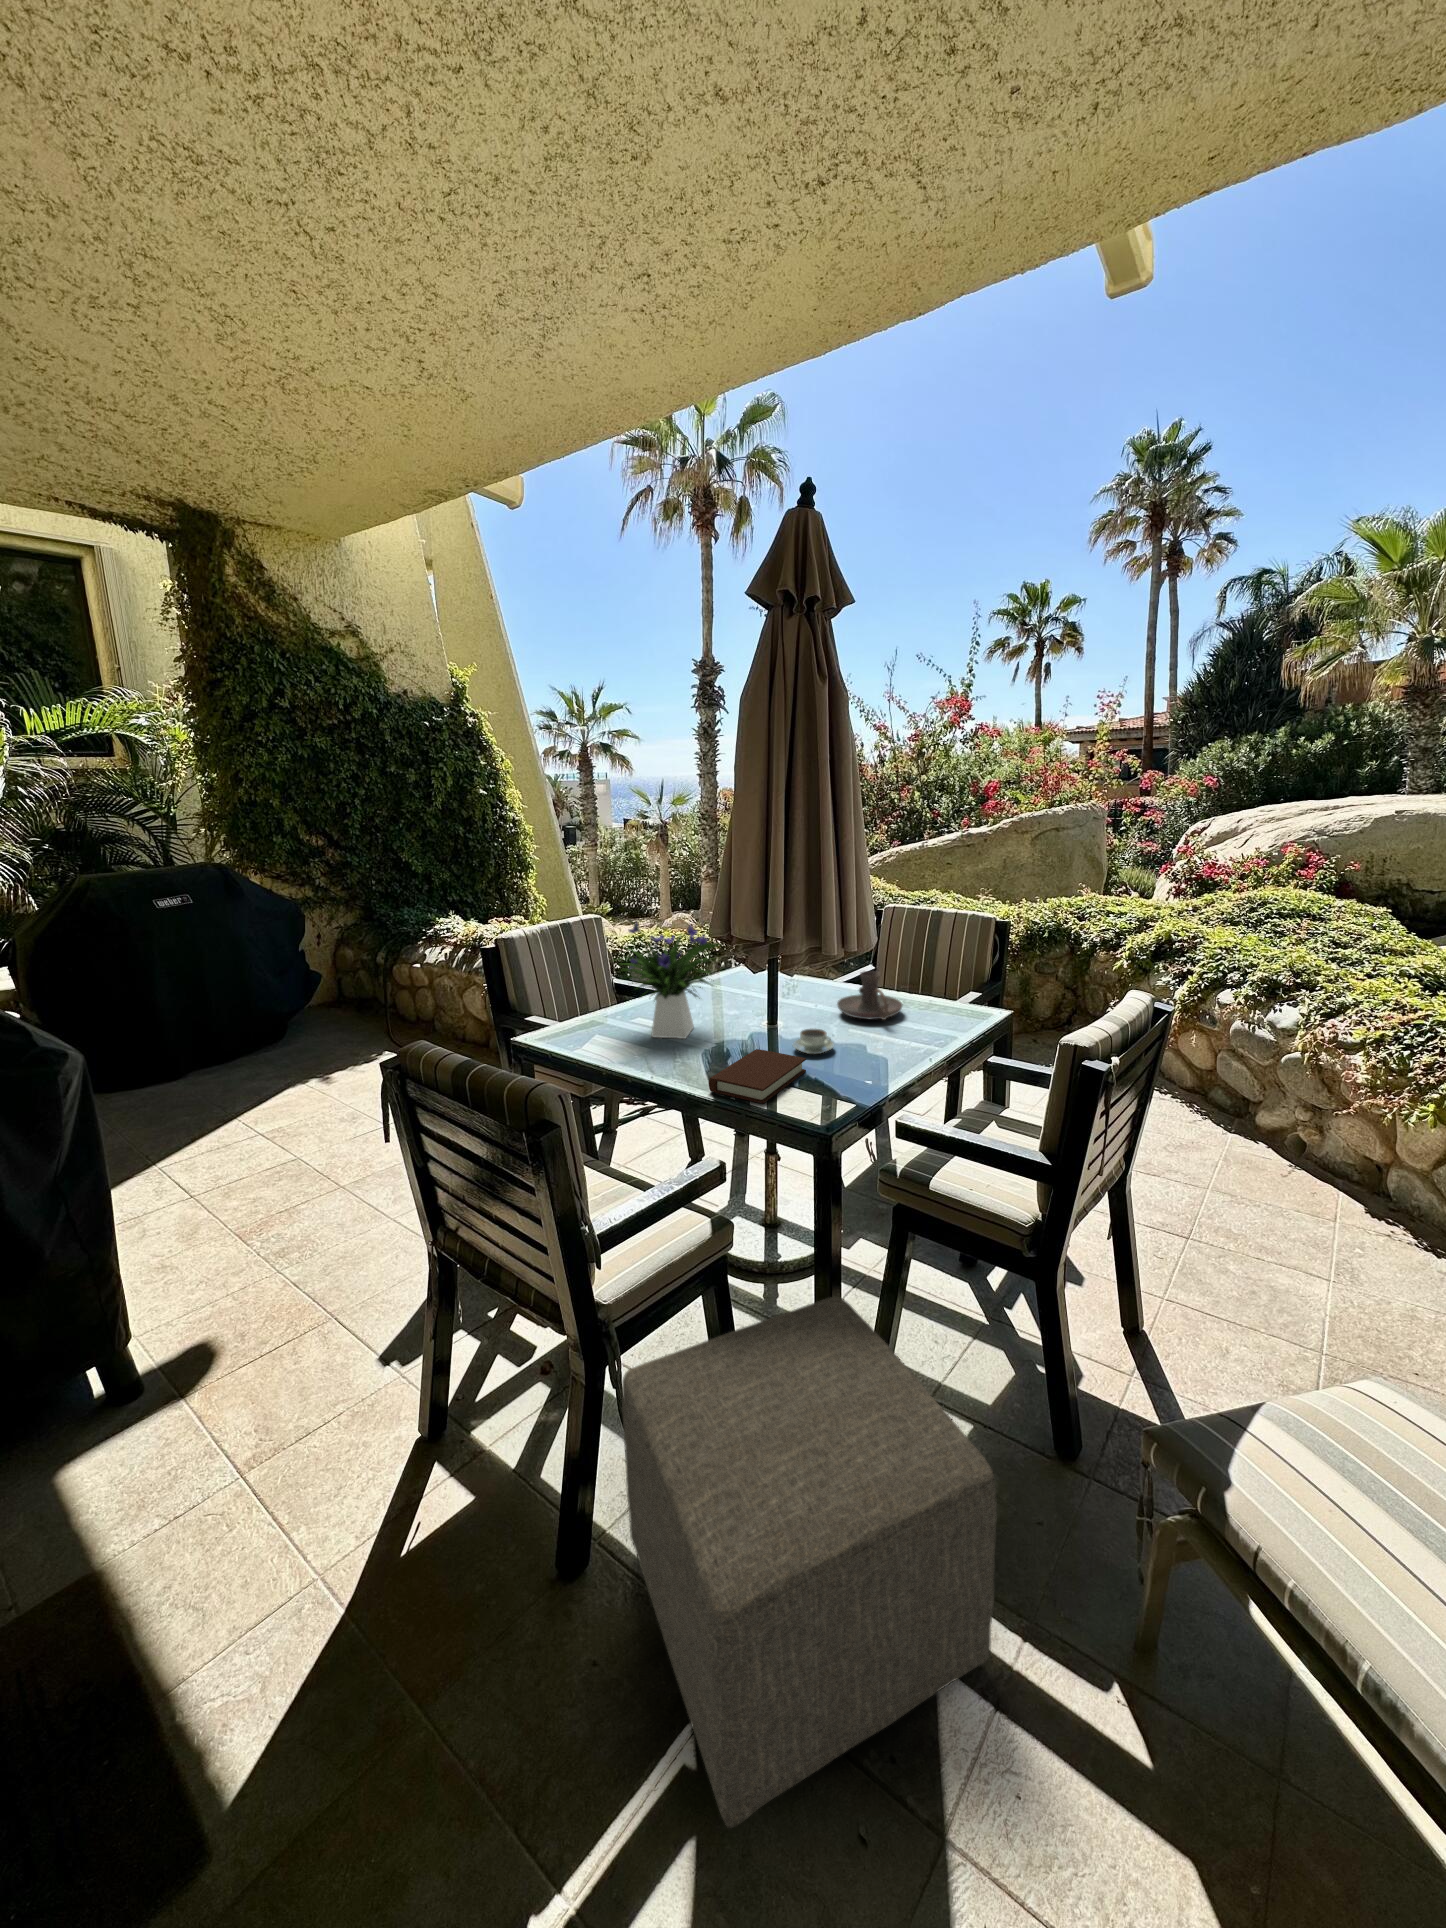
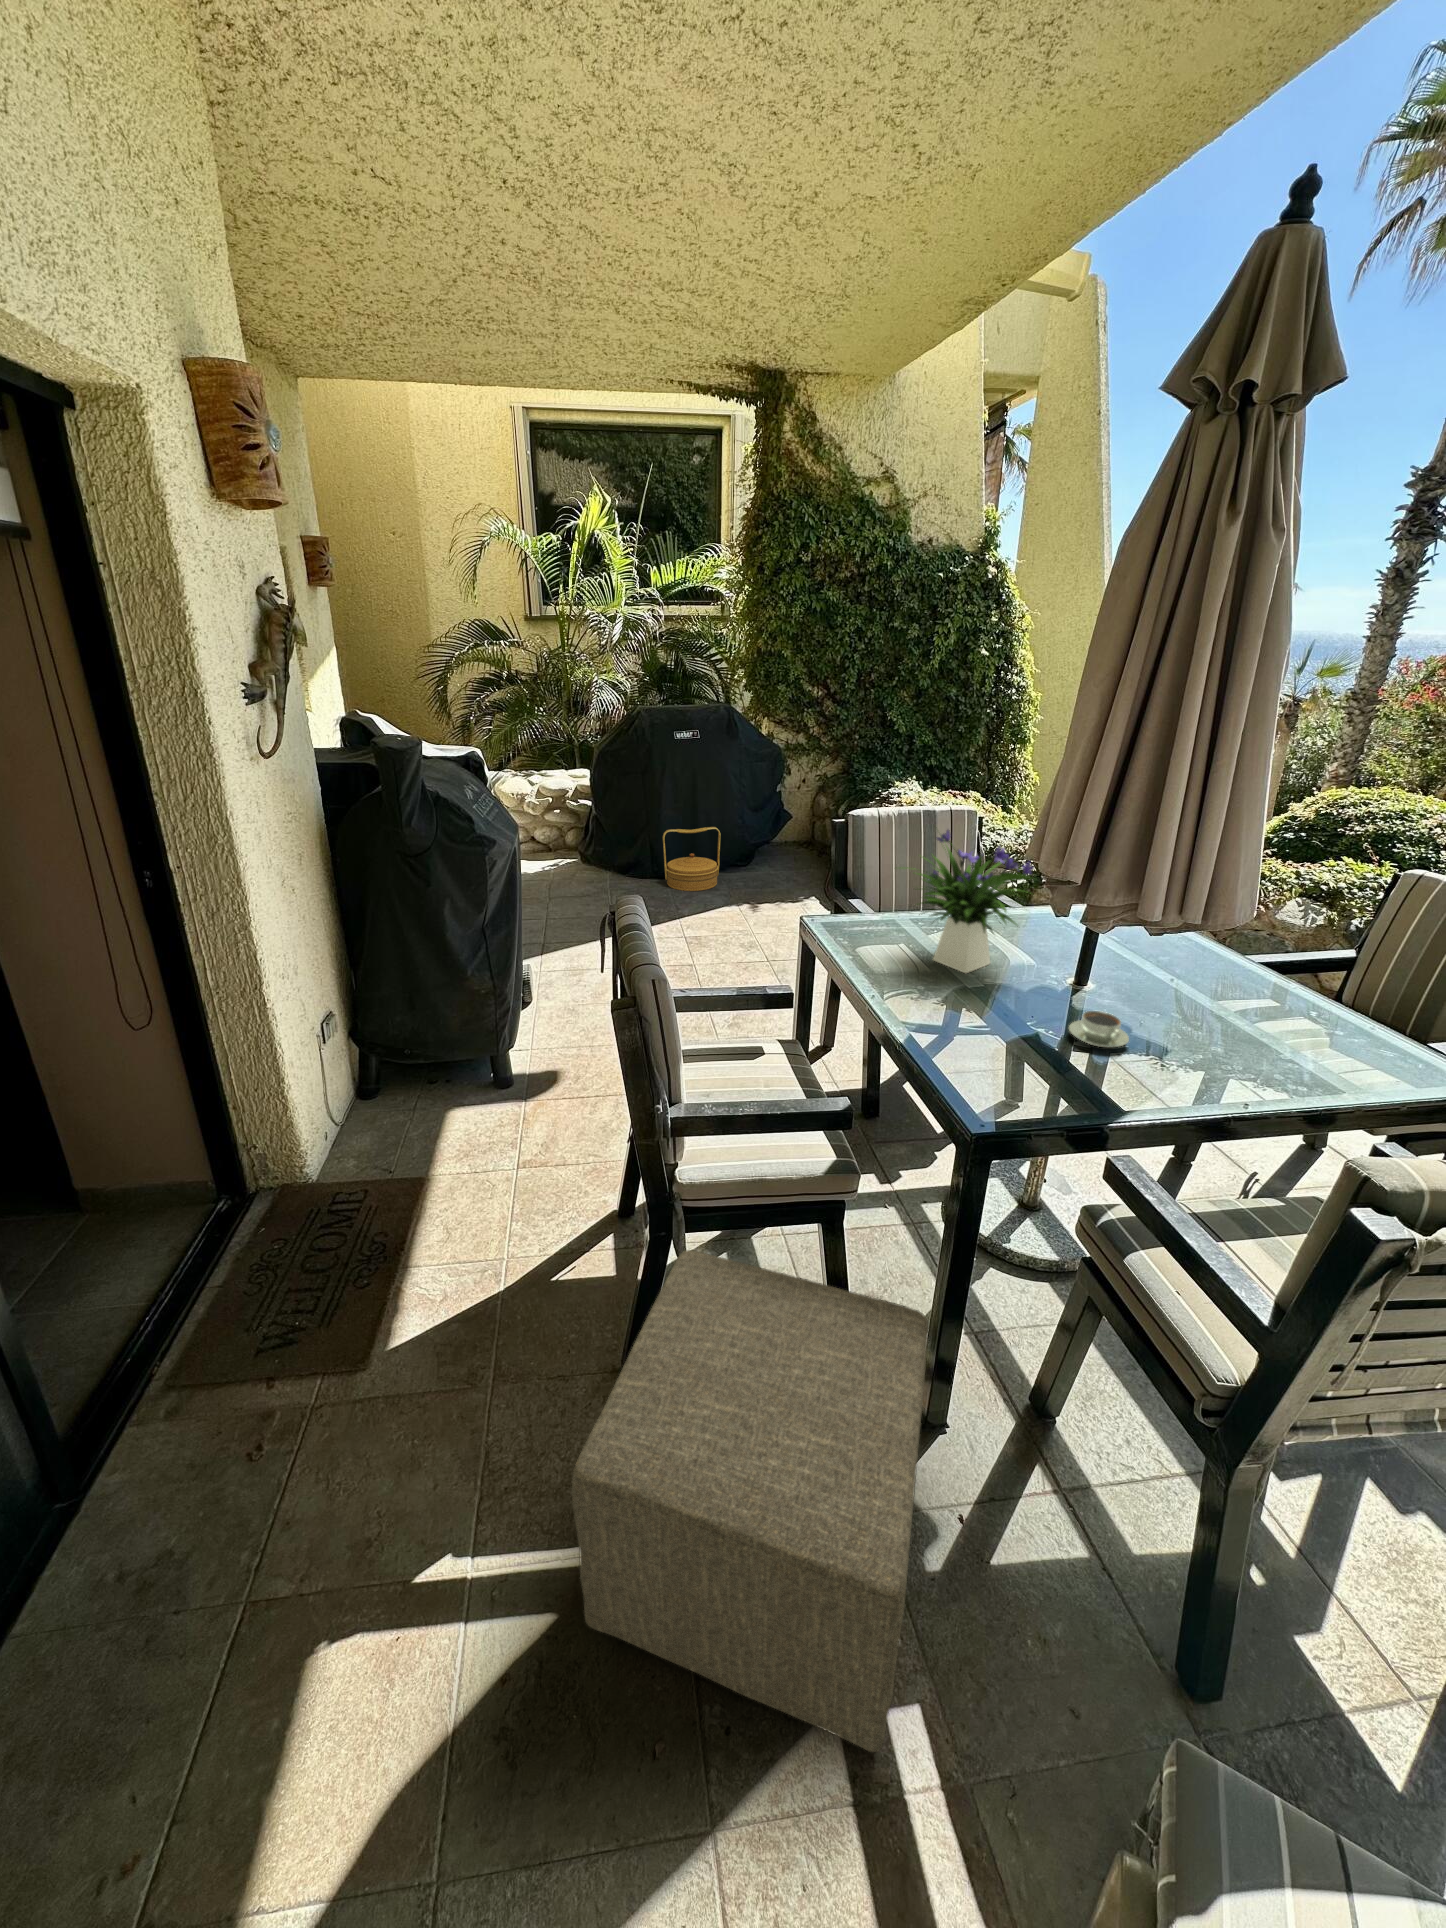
candle holder: present [837,971,902,1020] -> none [1191,962,1302,1038]
woven basket: none [170,1000,260,1086] -> present [663,827,721,891]
book: present [709,1049,806,1104] -> none [920,1013,1058,1076]

